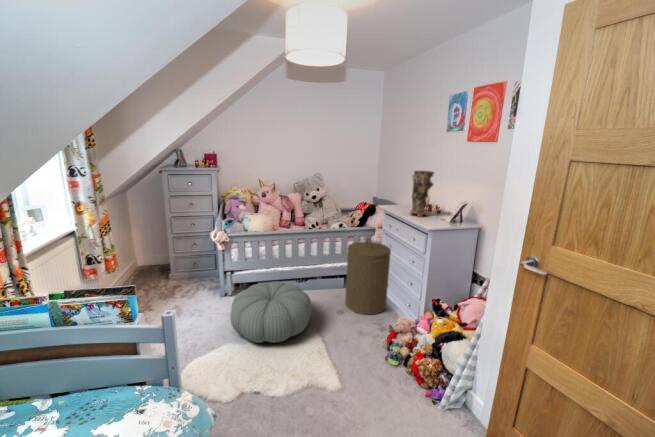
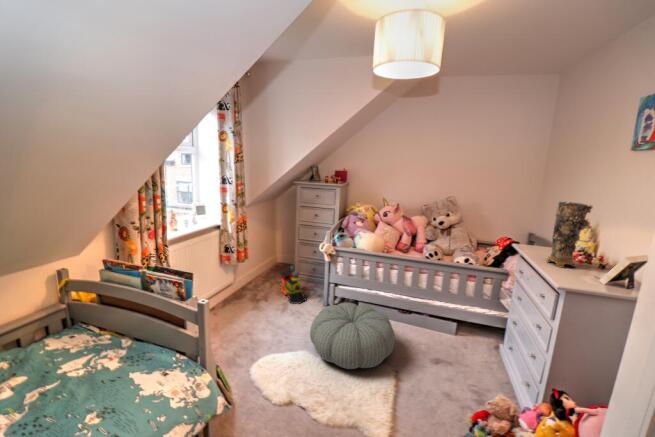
laundry hamper: present [345,238,391,315] -> none [445,281,513,381]
toy train: none [159,259,200,304] -> present [281,263,306,304]

